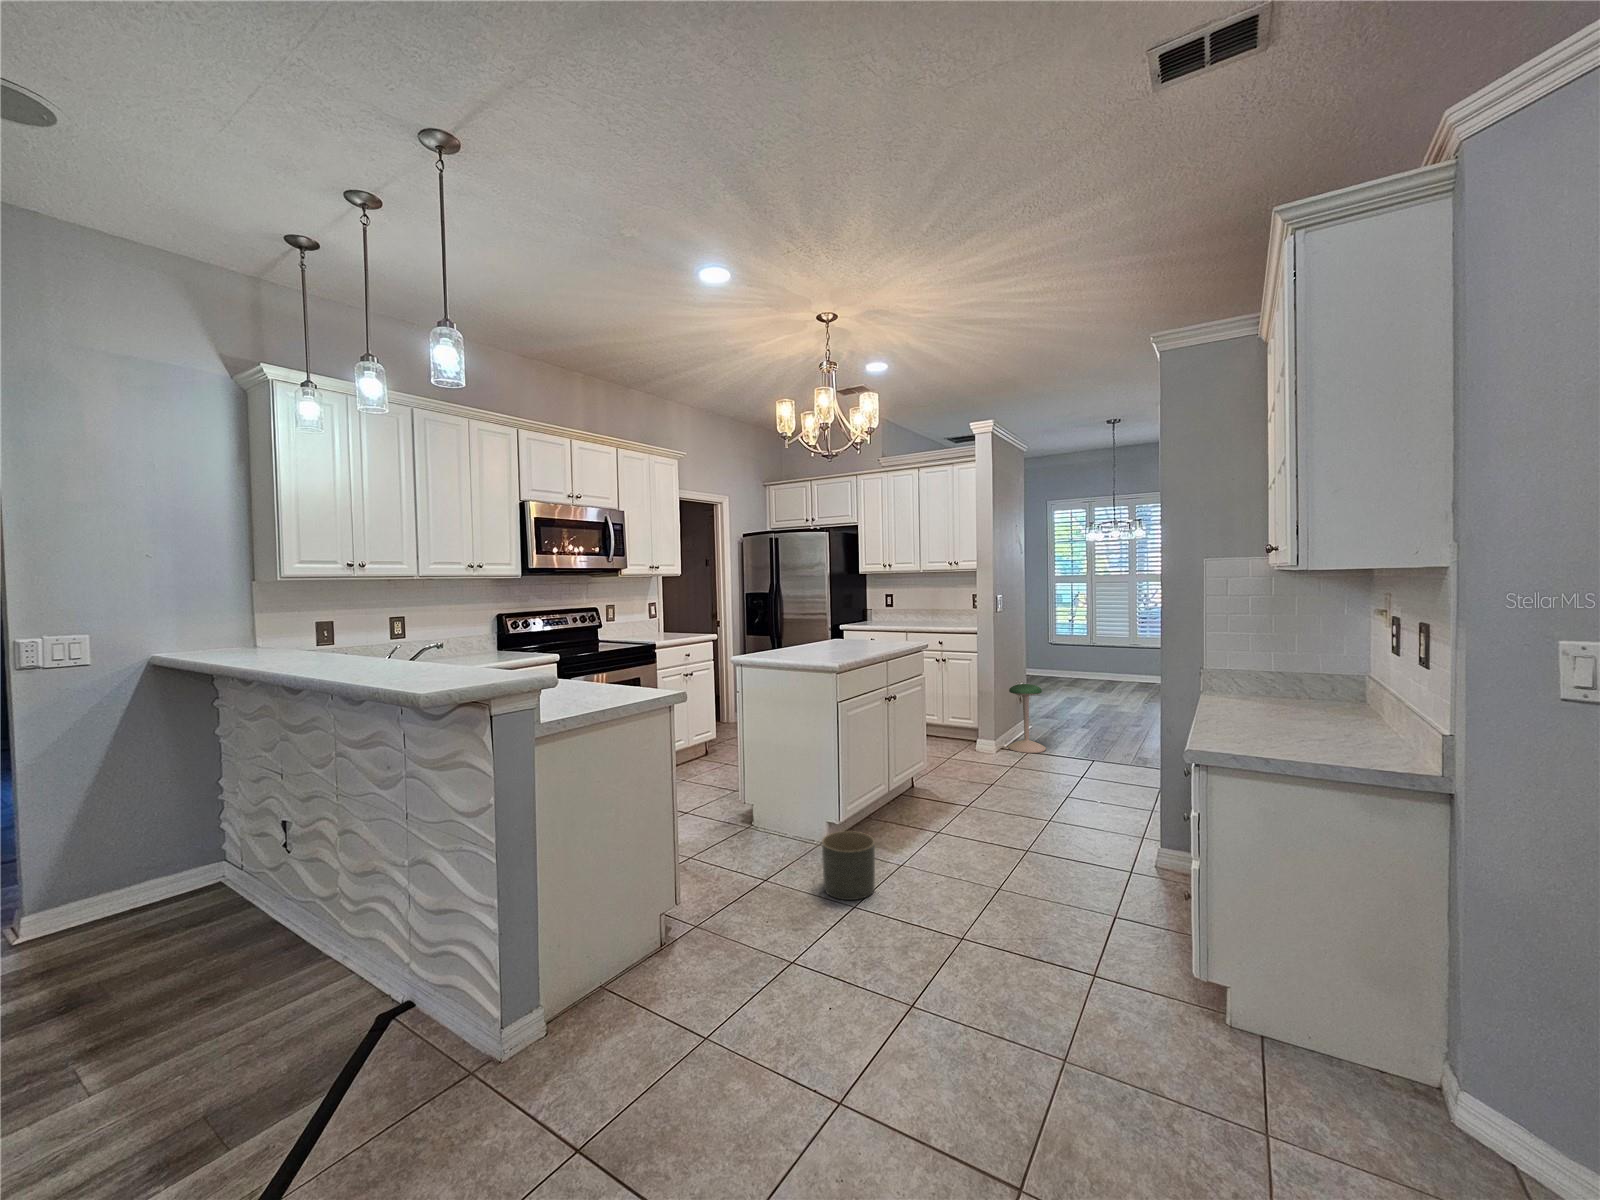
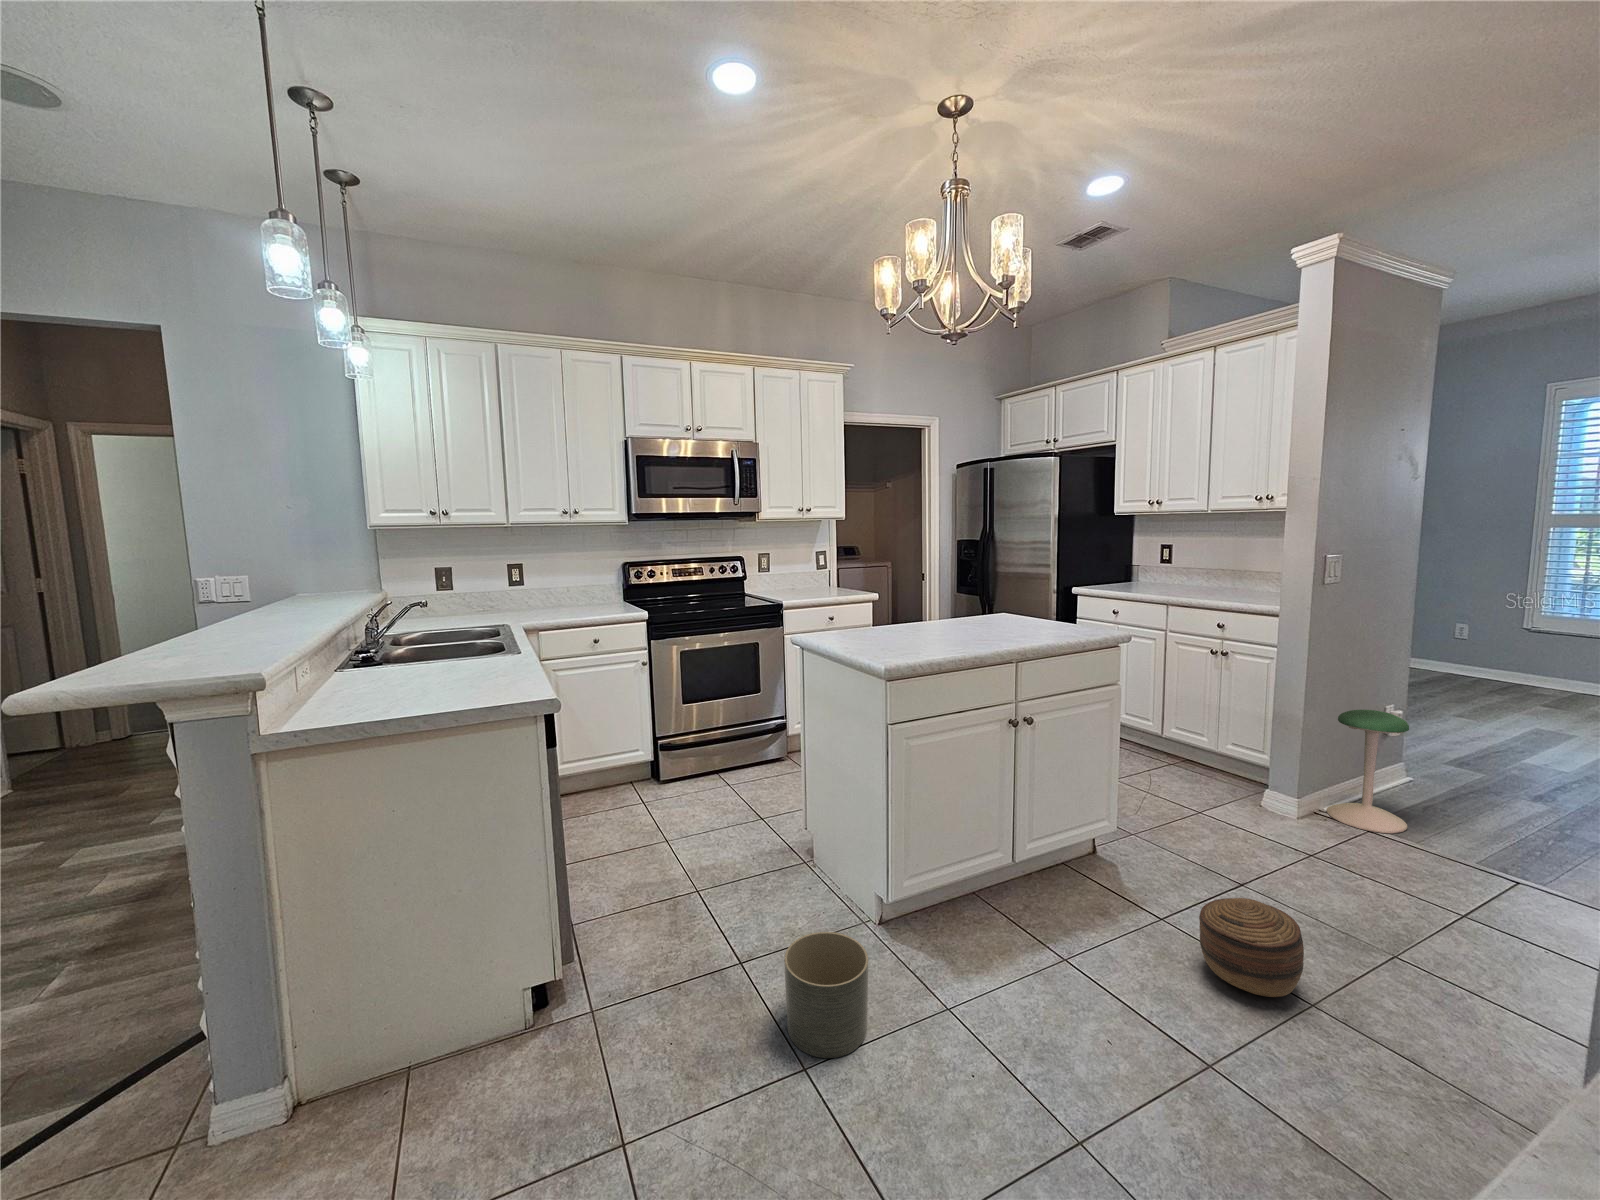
basket: none [998,775,1048,822] -> present [1199,898,1304,997]

